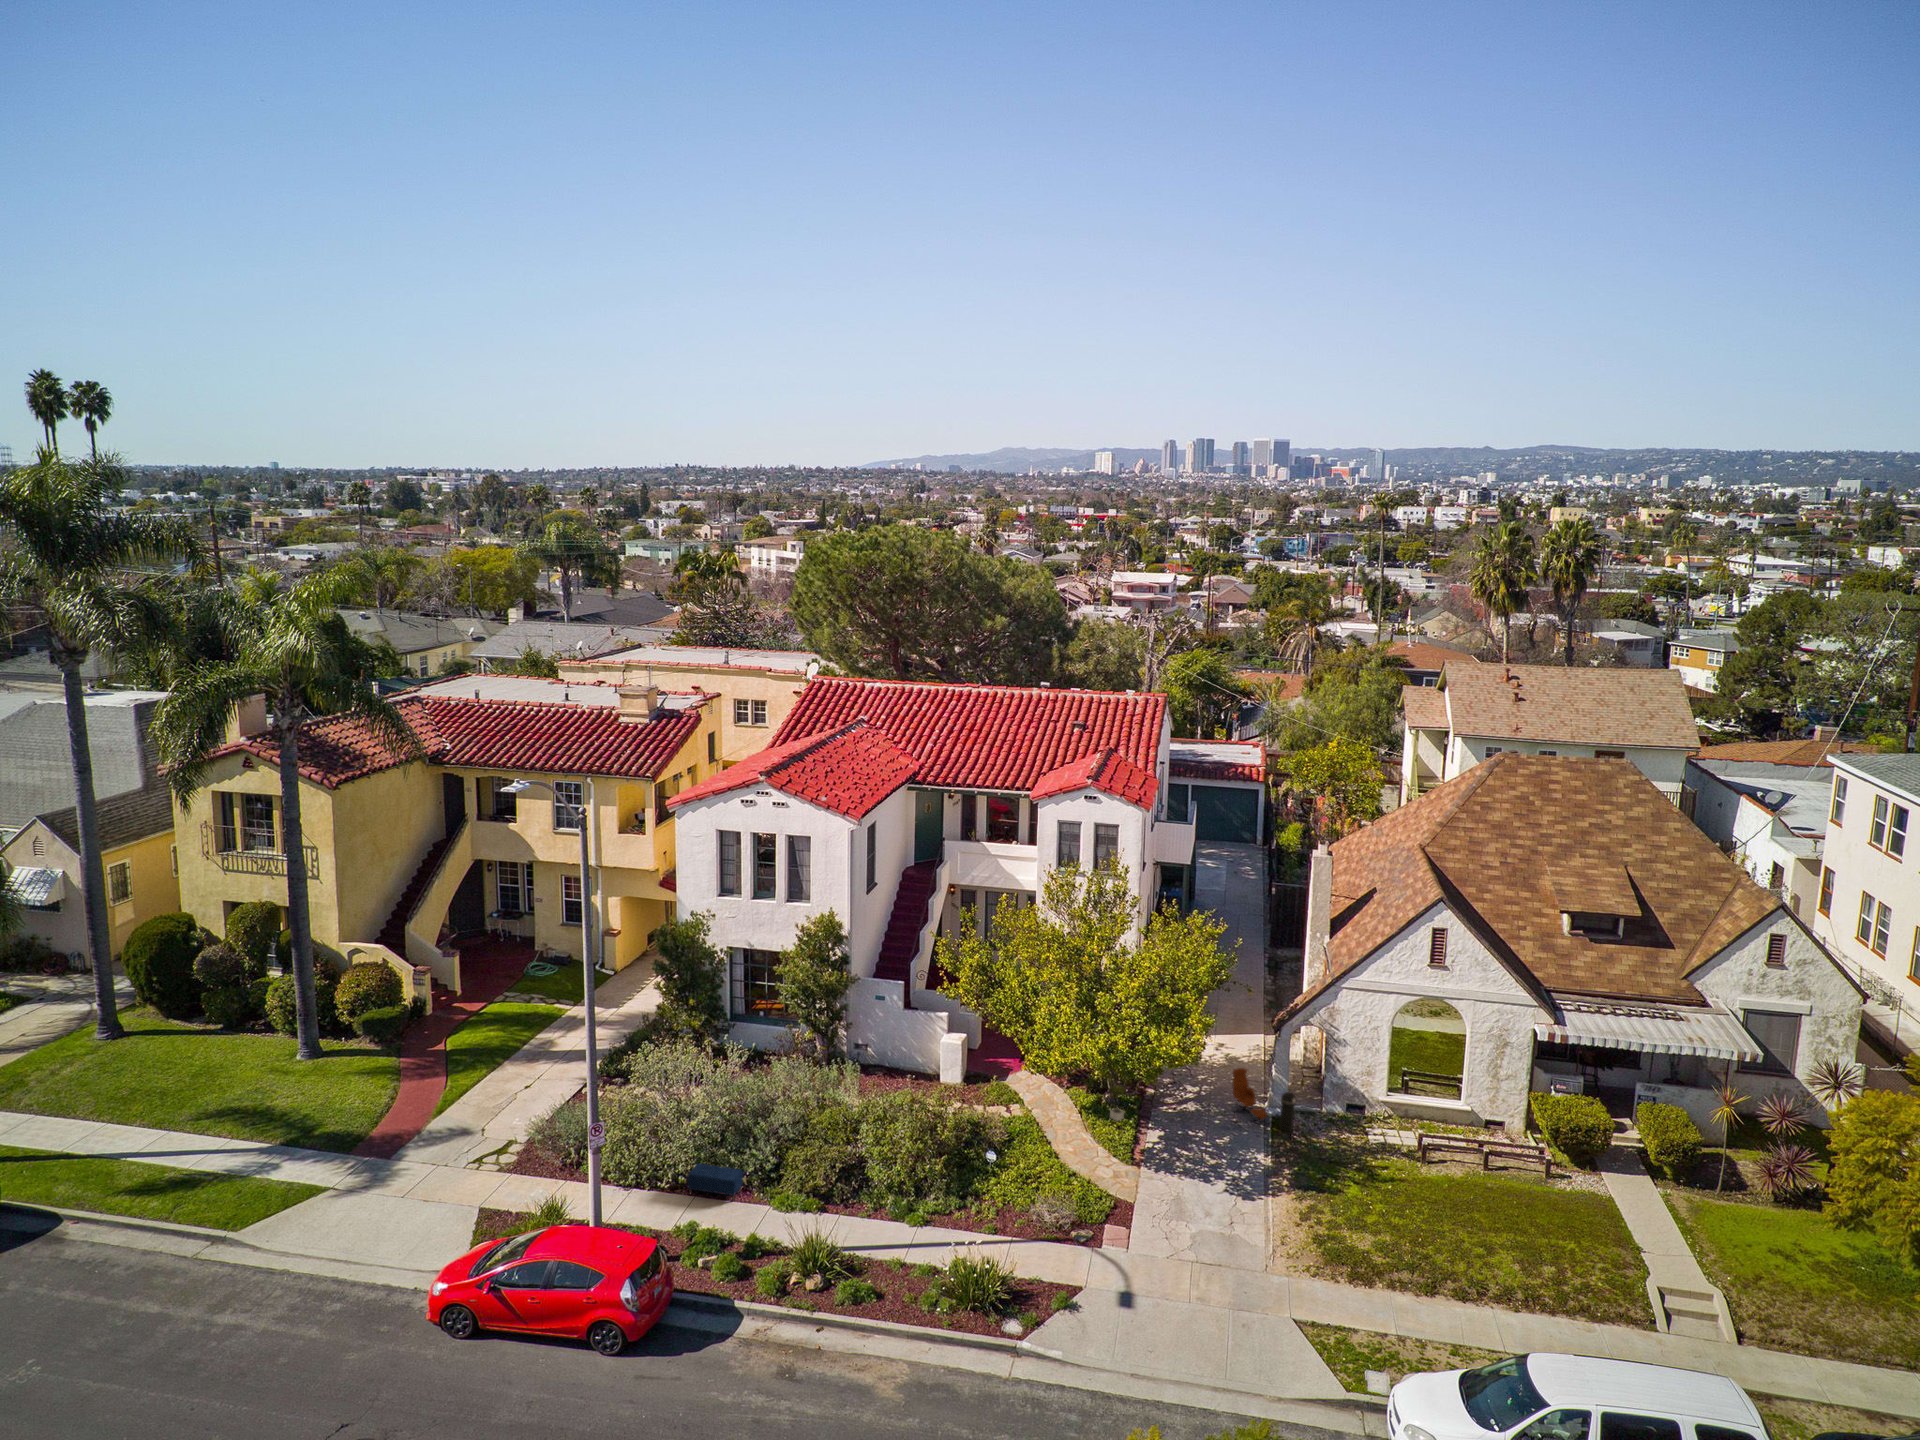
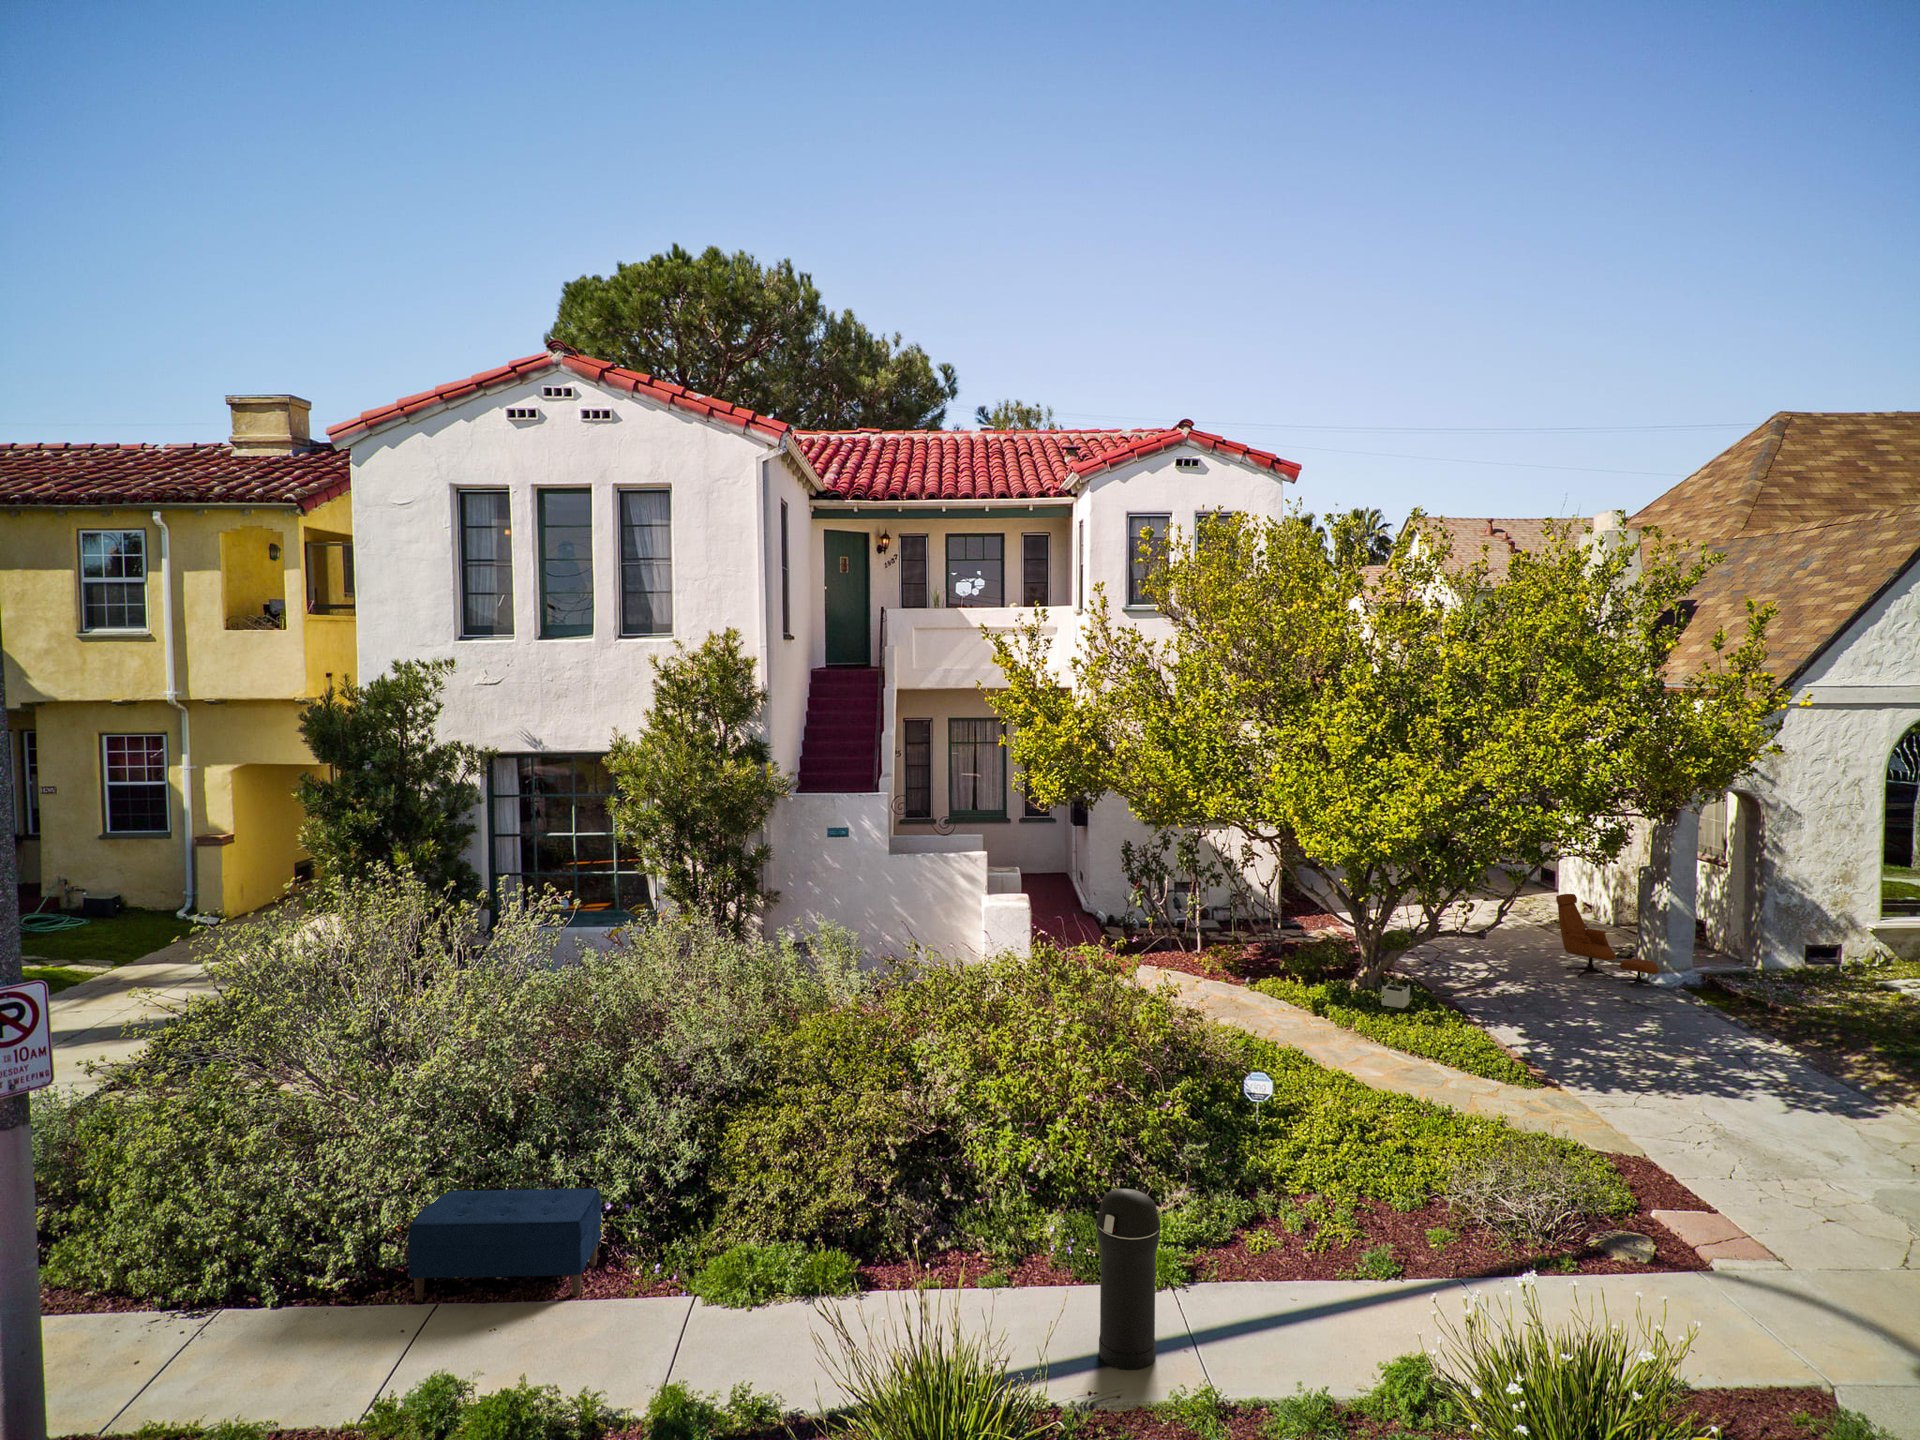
trash can: present [1279,1092,1296,1131] -> present [1096,1189,1160,1370]

